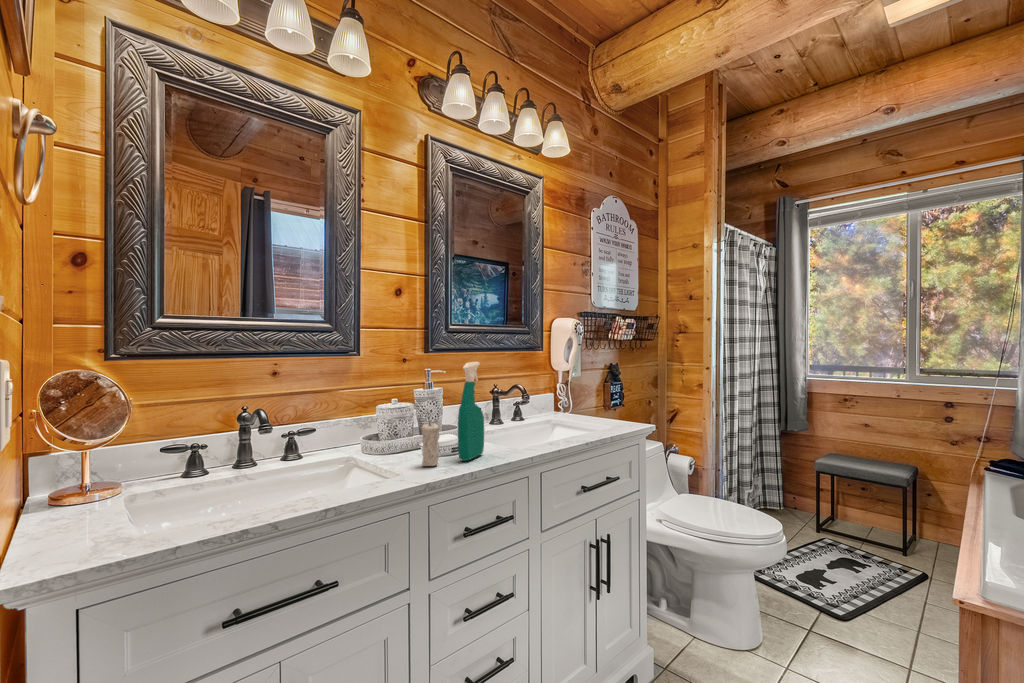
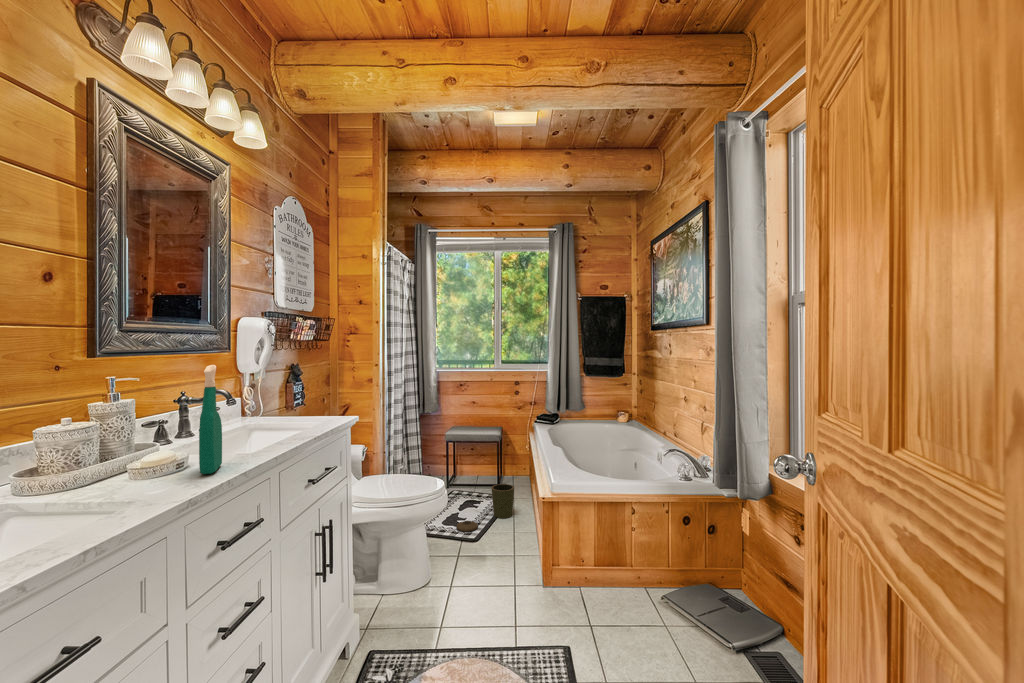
candle: present [422,422,439,466] -> none [155,429,181,488]
trash can: none [817,549,925,604] -> present [456,484,514,532]

